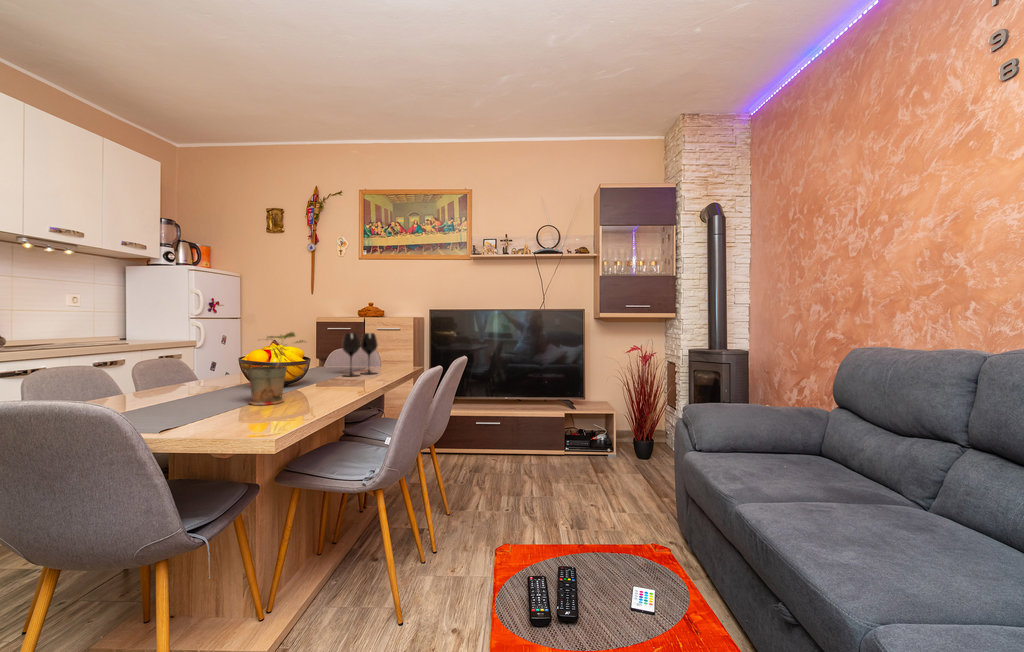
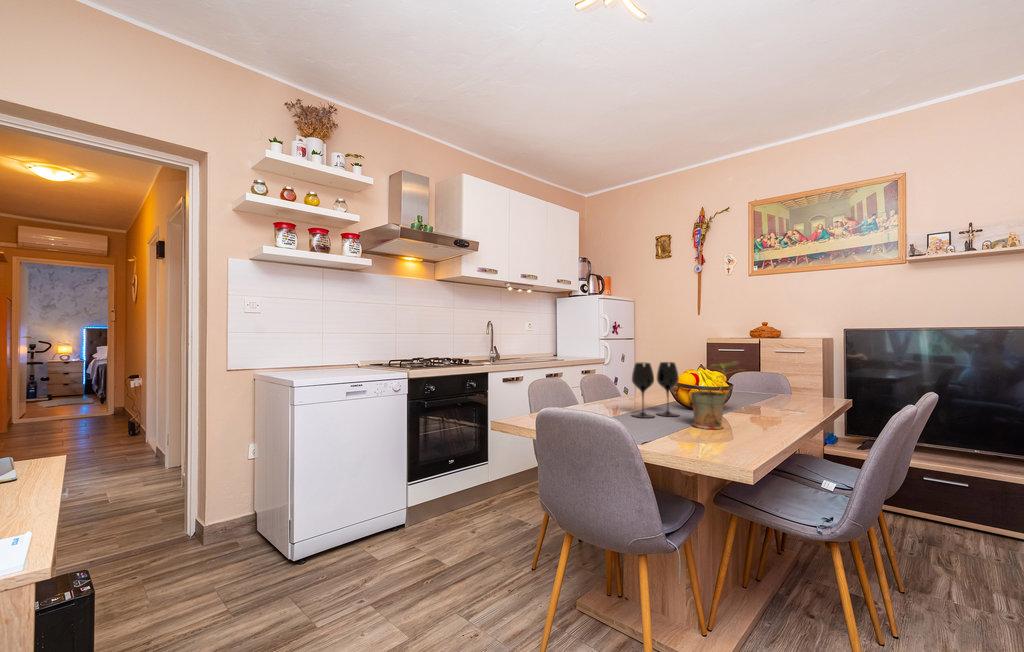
wine glass: present [342,333,378,376] -> present [632,362,679,418]

